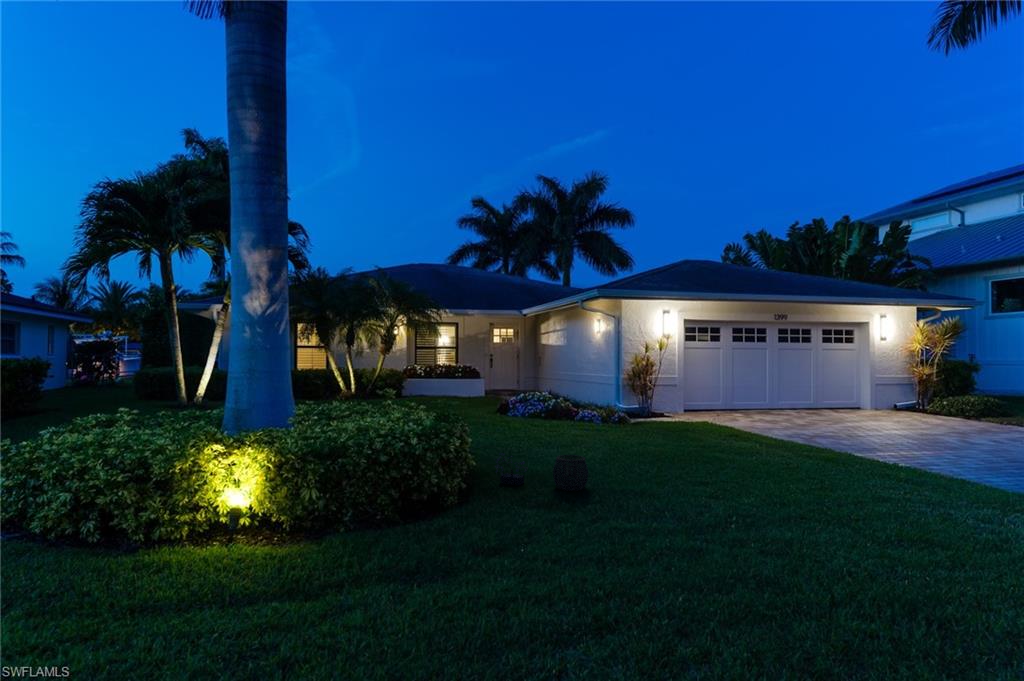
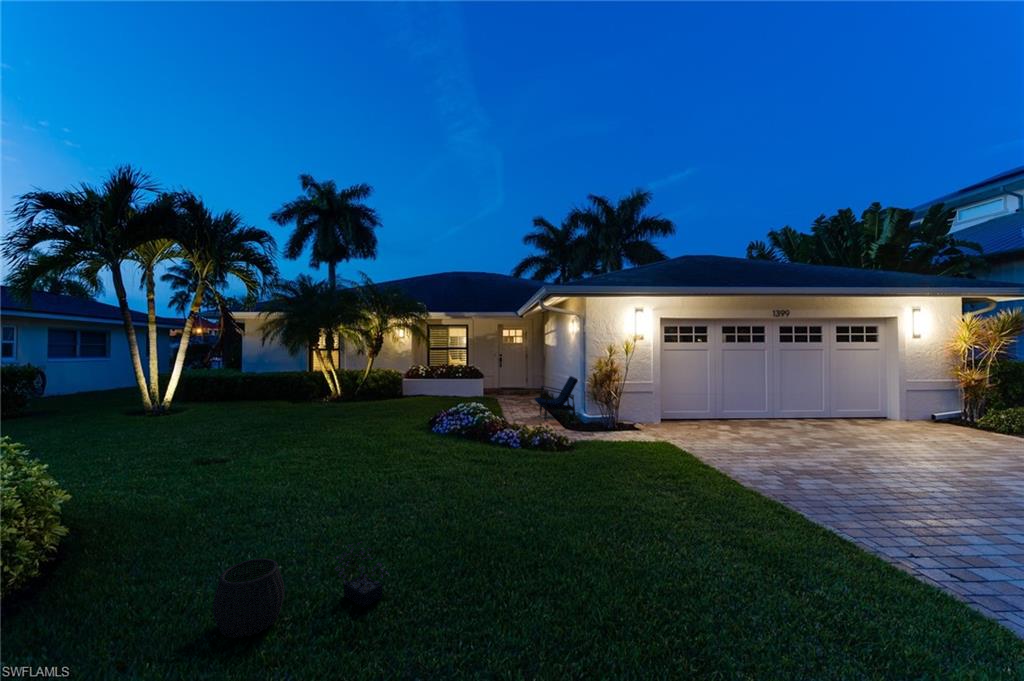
lounge chair: none [568,372,612,413] -> present [535,376,578,420]
decorative plant: present [496,454,526,485] -> present [334,541,389,607]

